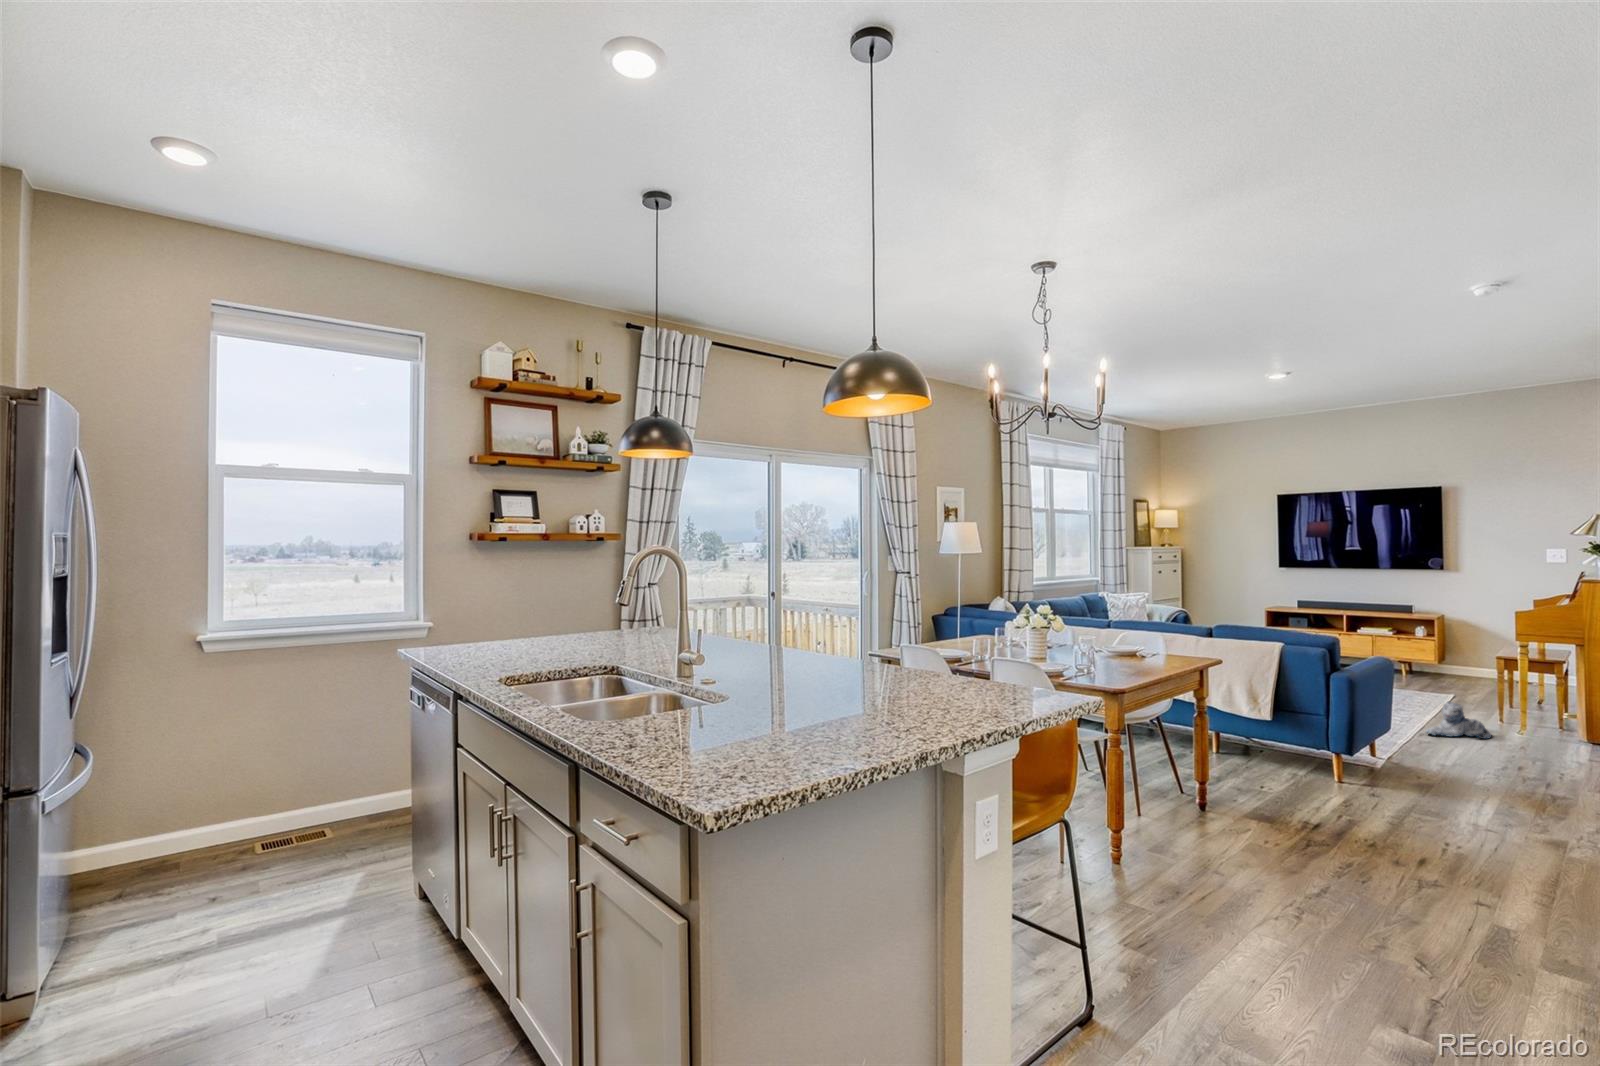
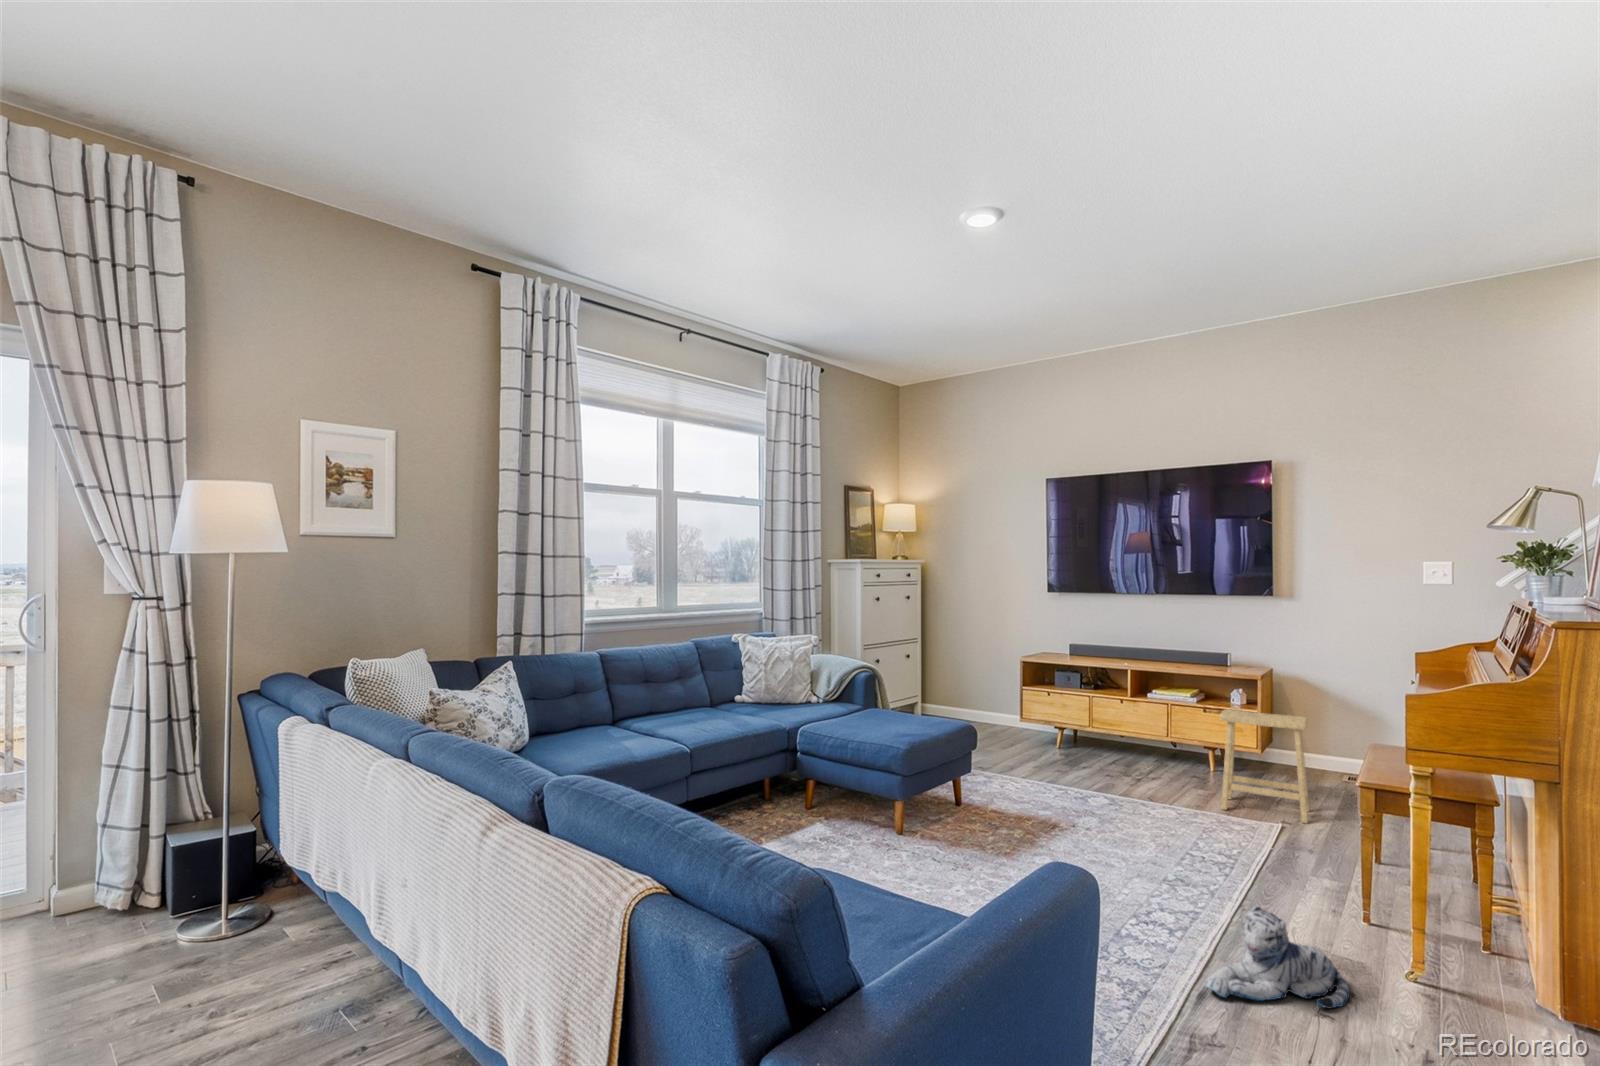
footstool: none [1414,635,1469,695] -> present [1220,709,1309,823]

